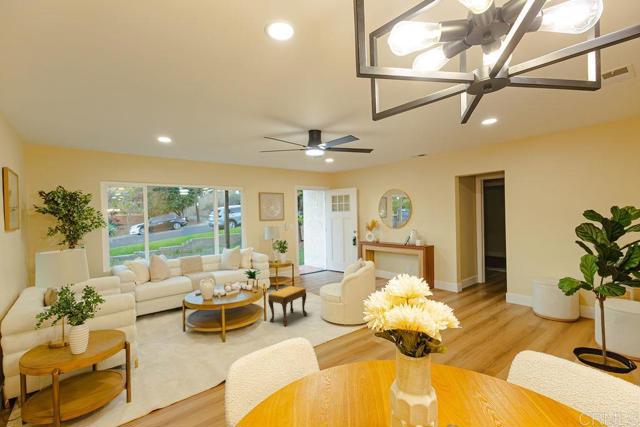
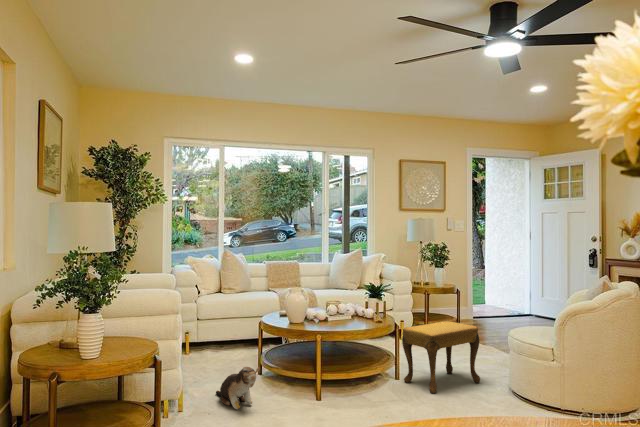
plush toy: none [160,332,191,359] -> present [216,367,259,409]

